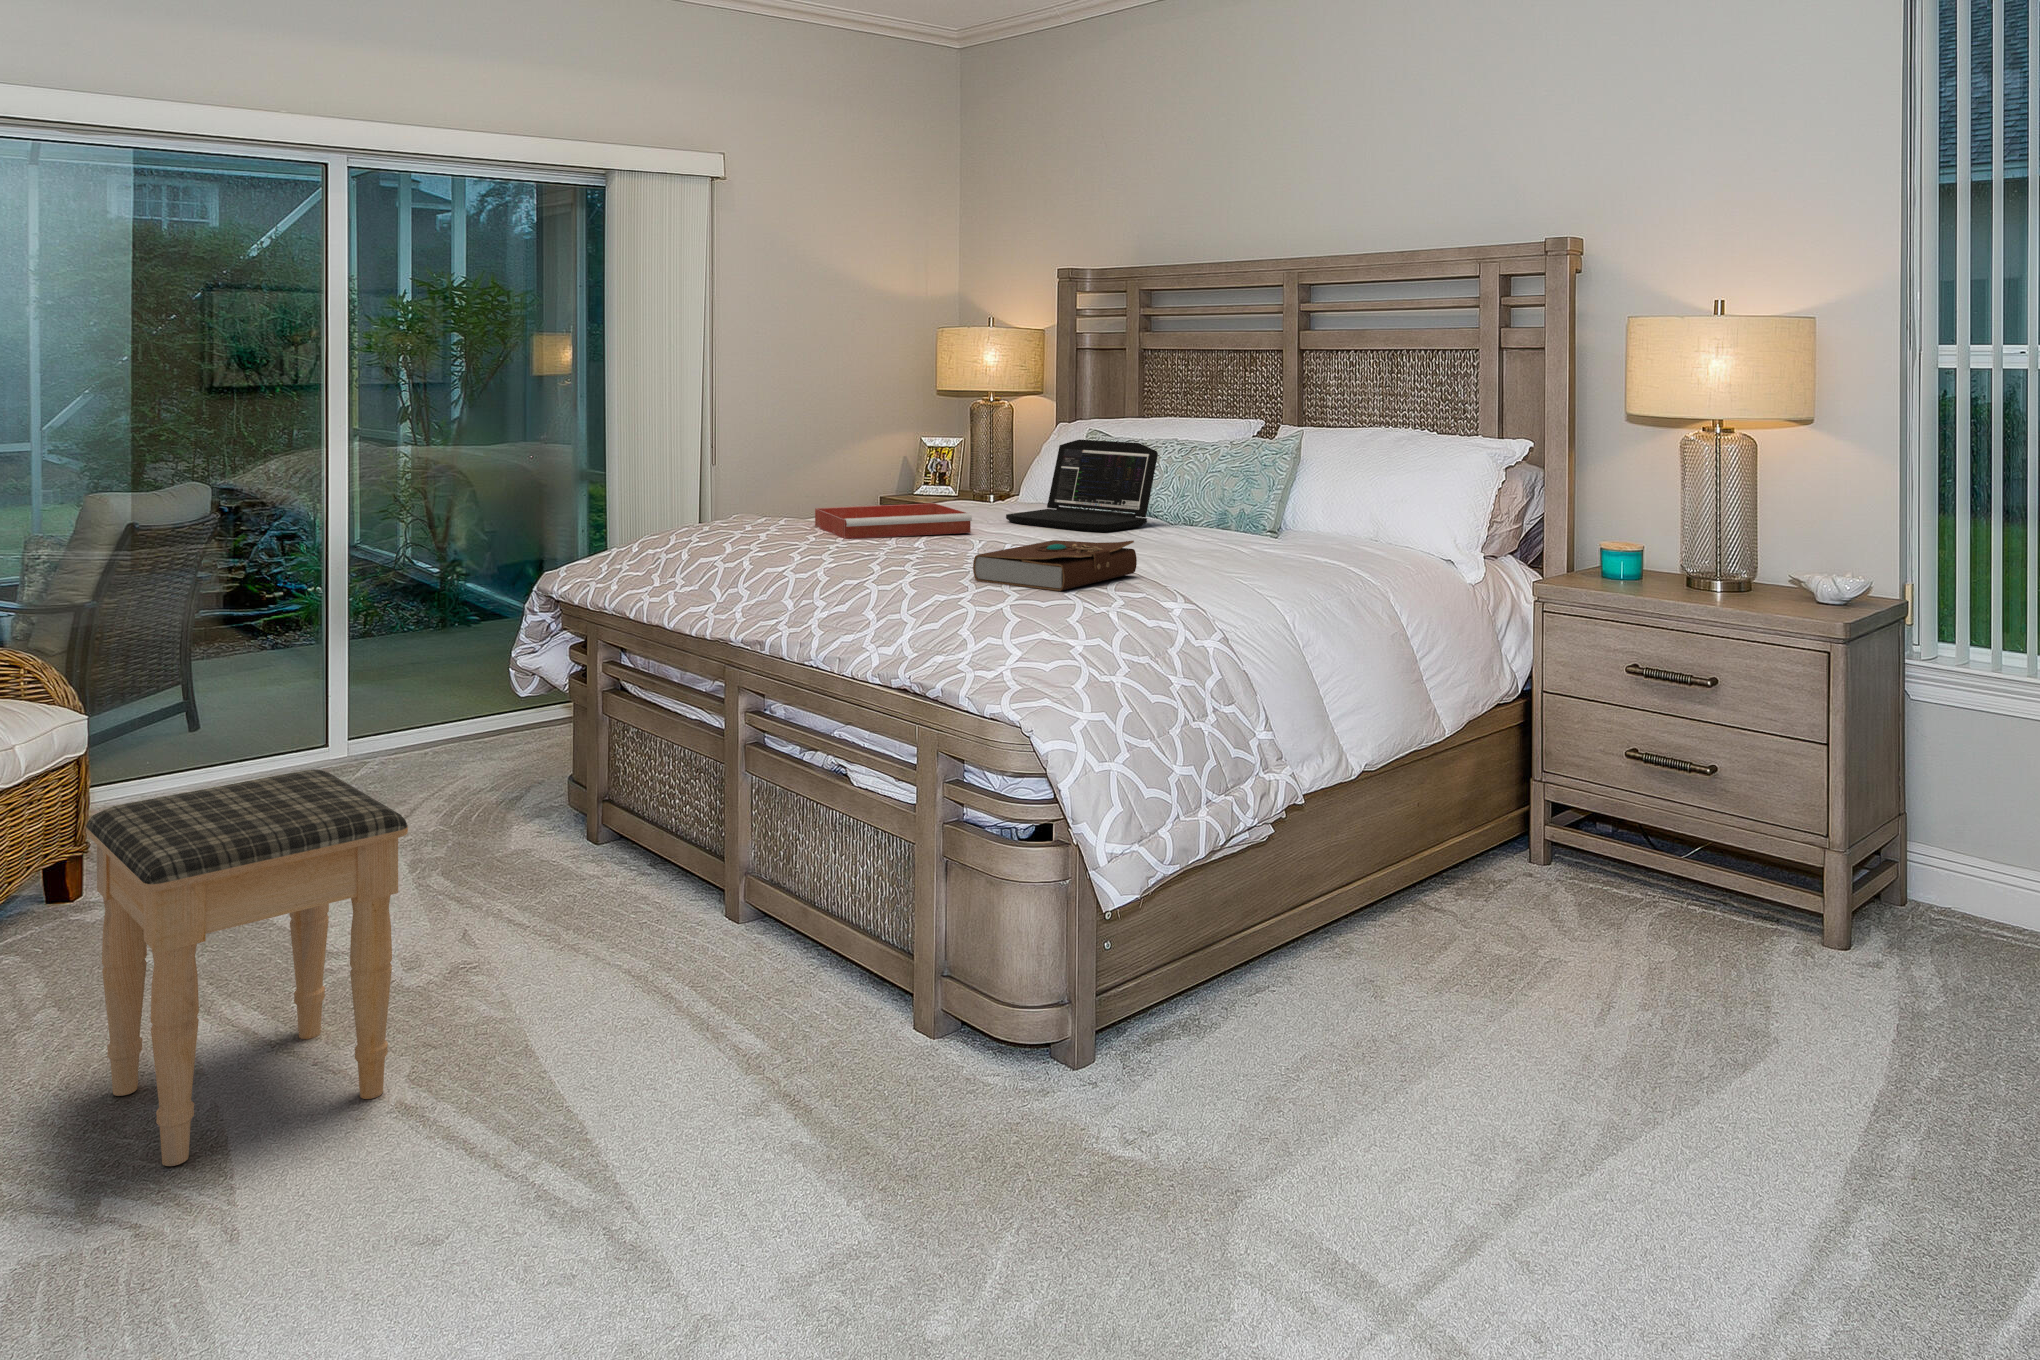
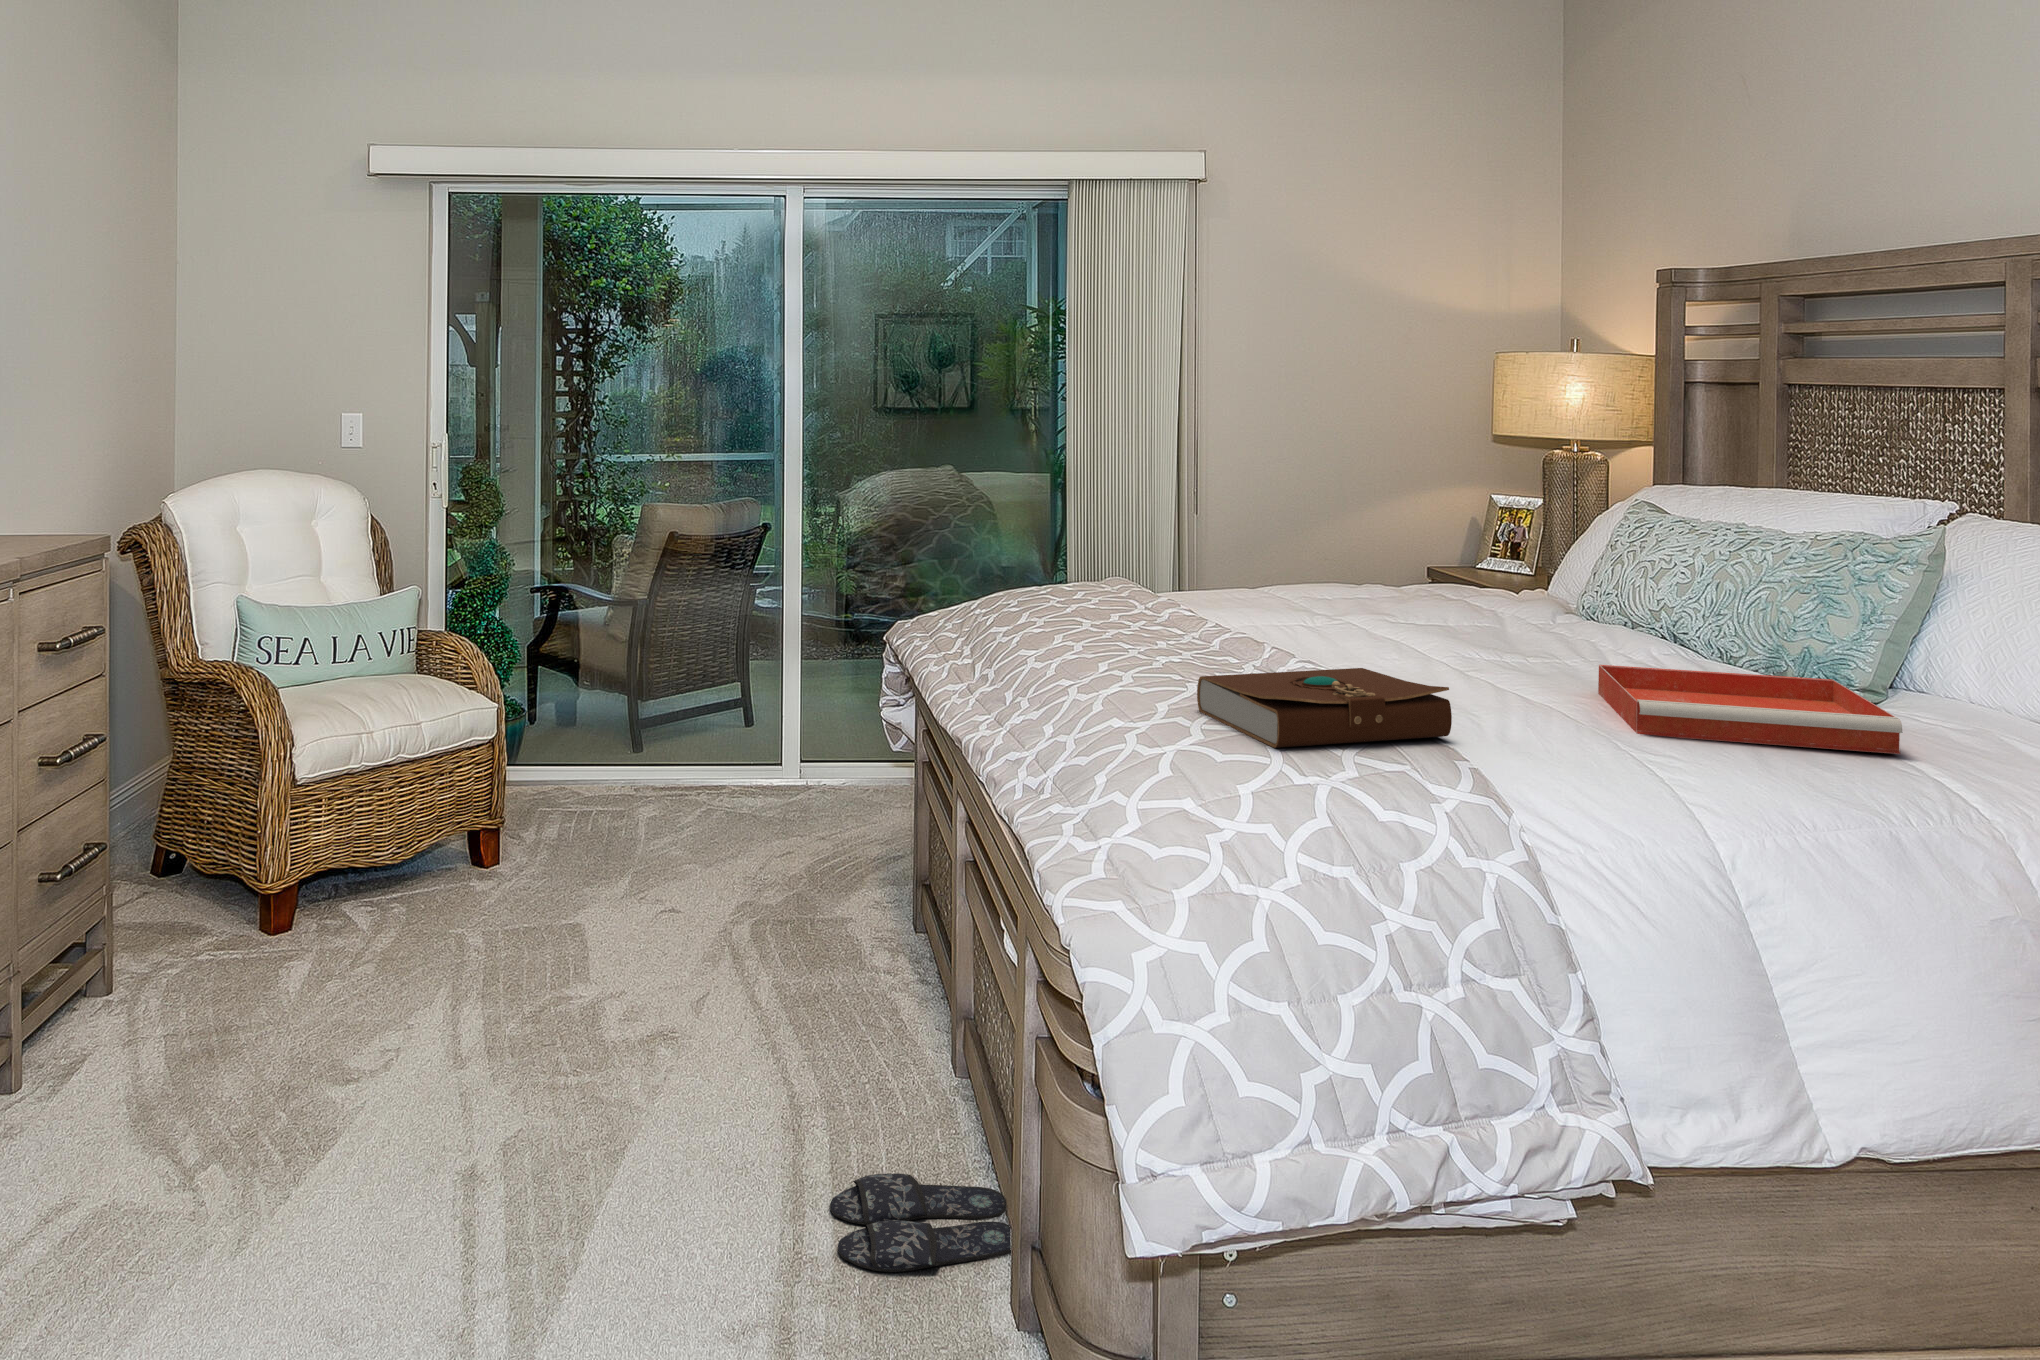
laptop: present [1006,439,1158,532] -> none [1462,518,1693,658]
tray: present [815,503,972,538] -> present [1598,665,1903,754]
footstool: present [86,769,408,1166] -> none [262,798,538,1160]
slippers: none [721,982,880,1052] -> present [830,1173,1011,1272]

